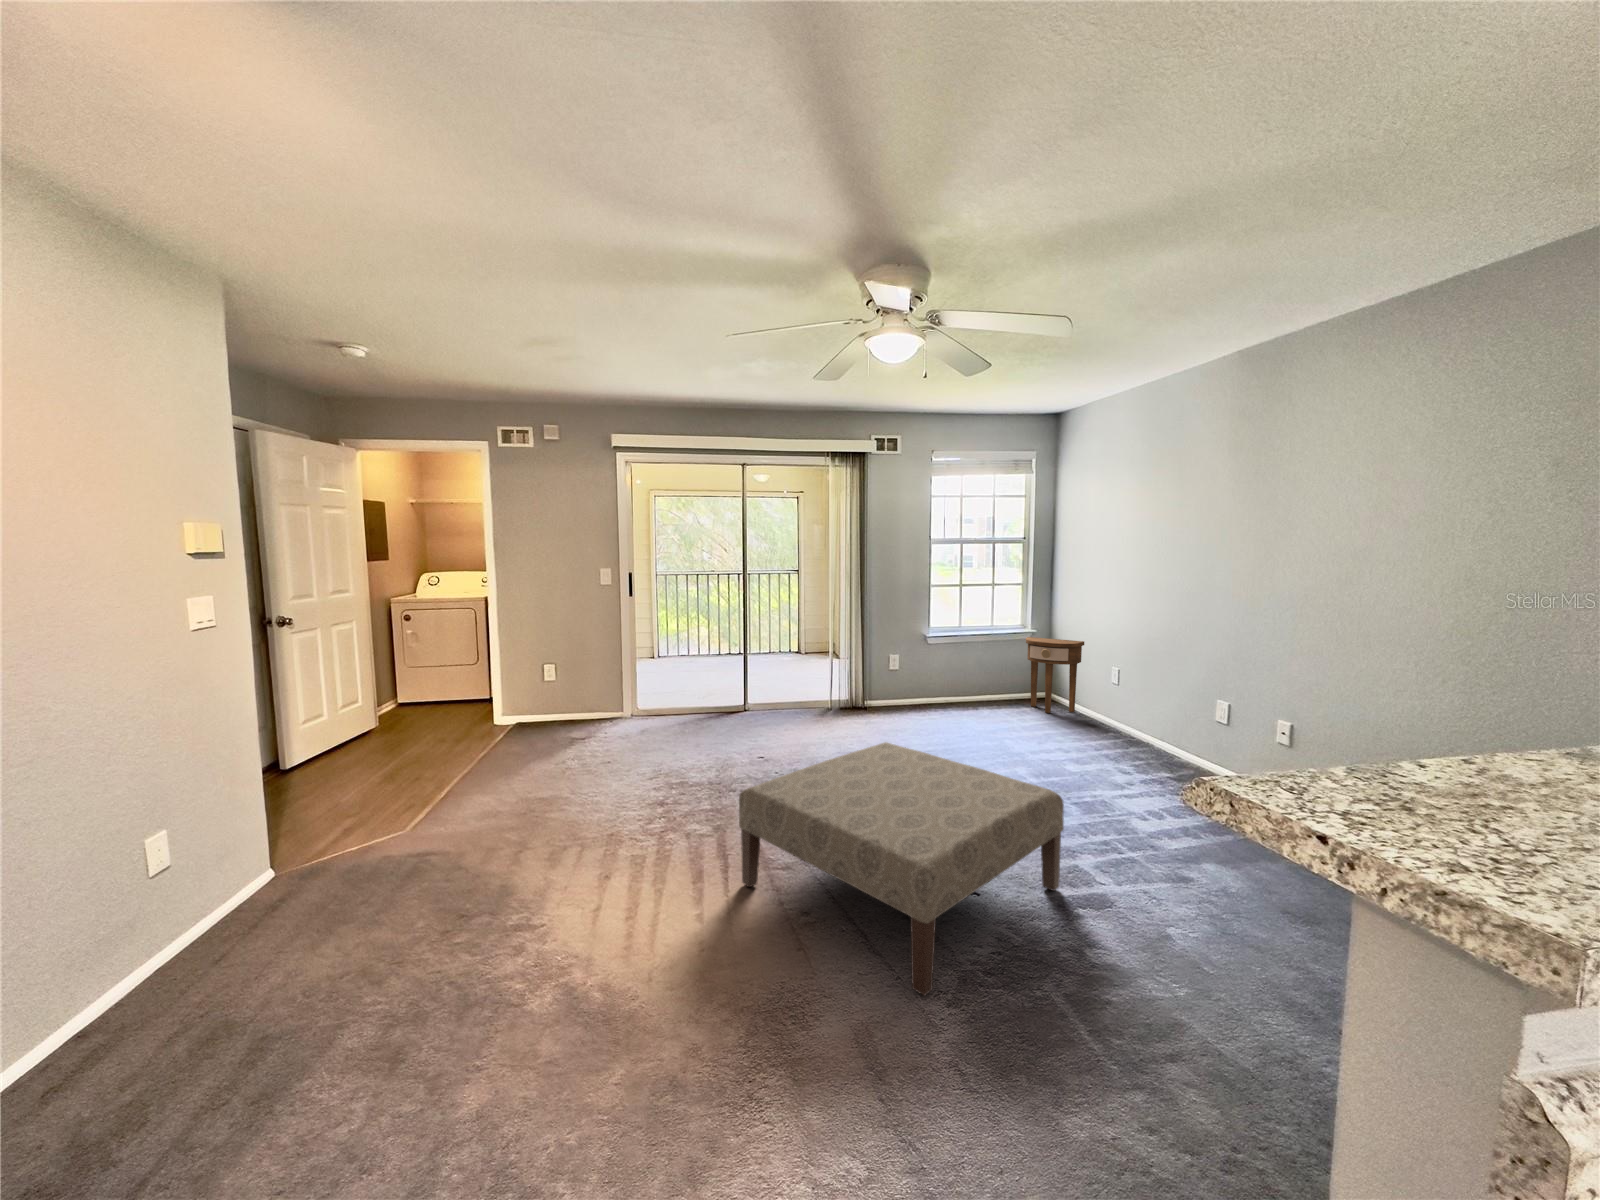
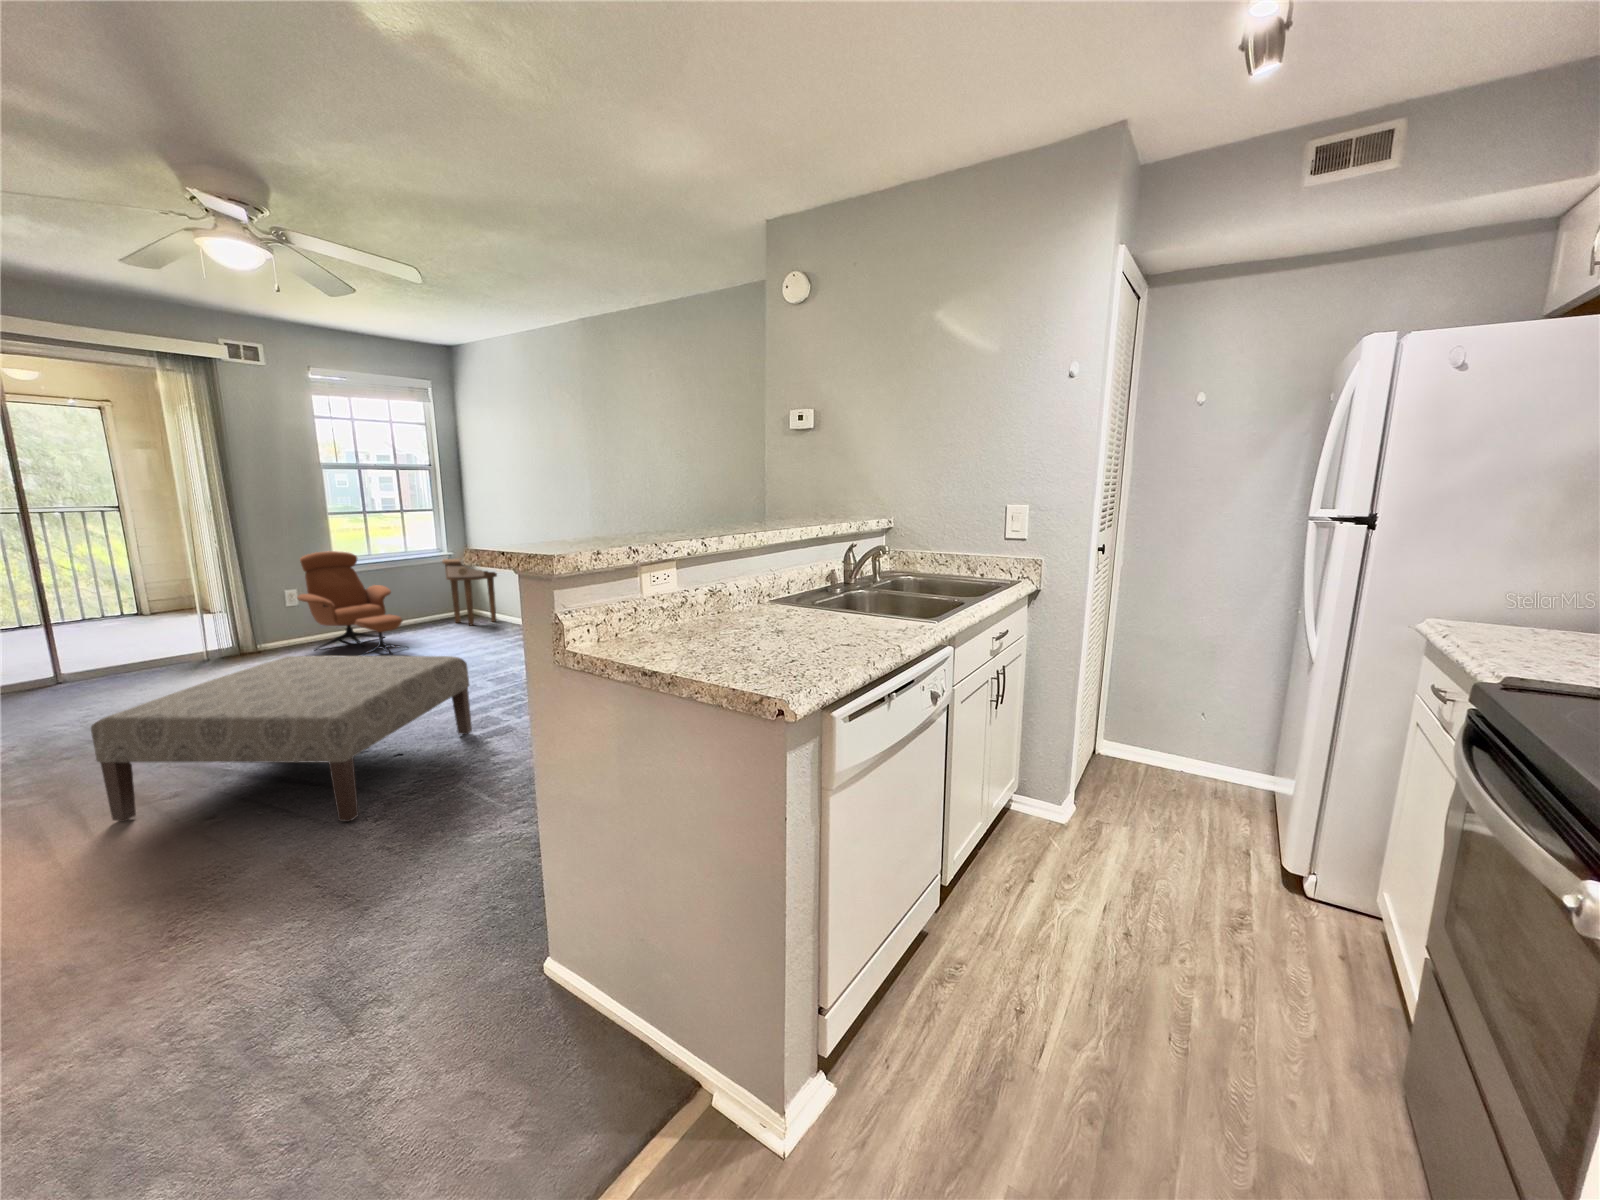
lounge chair: none [899,622,986,740] -> present [297,551,405,656]

